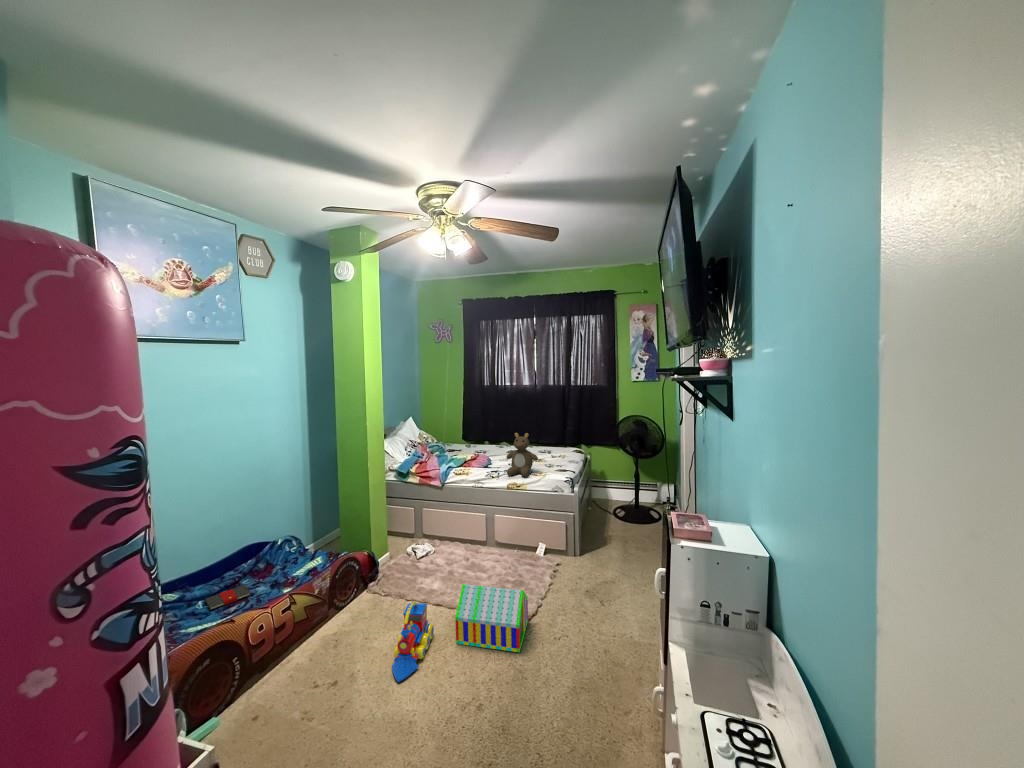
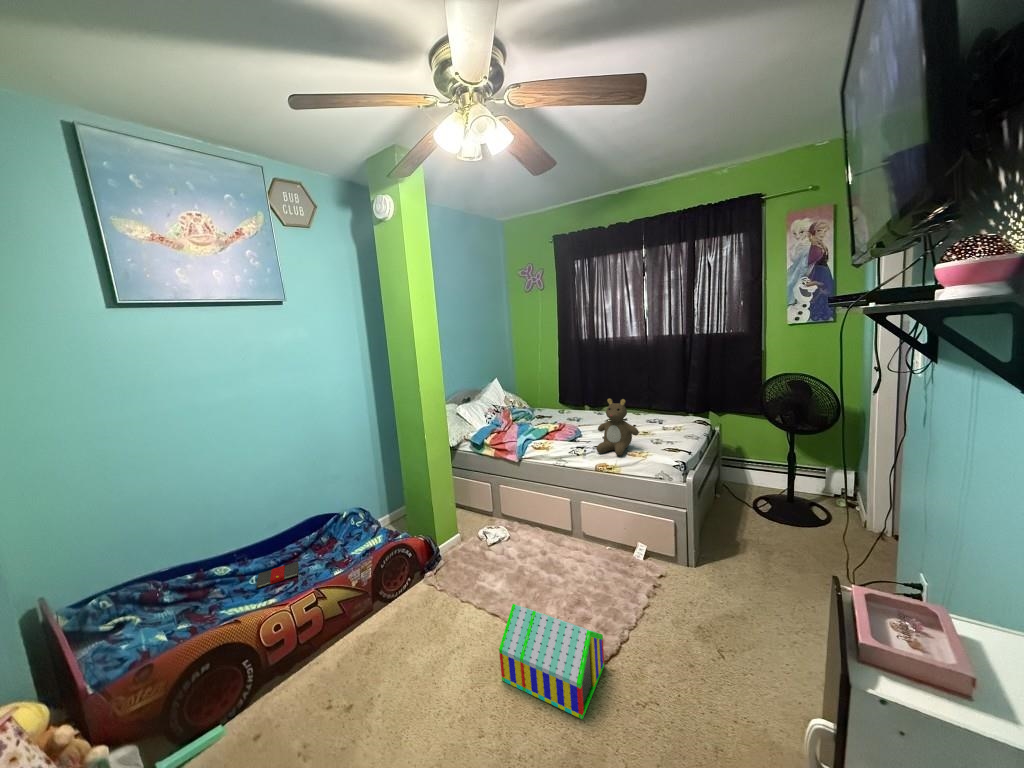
toy train: present [392,602,434,682] -> none [415,616,479,727]

